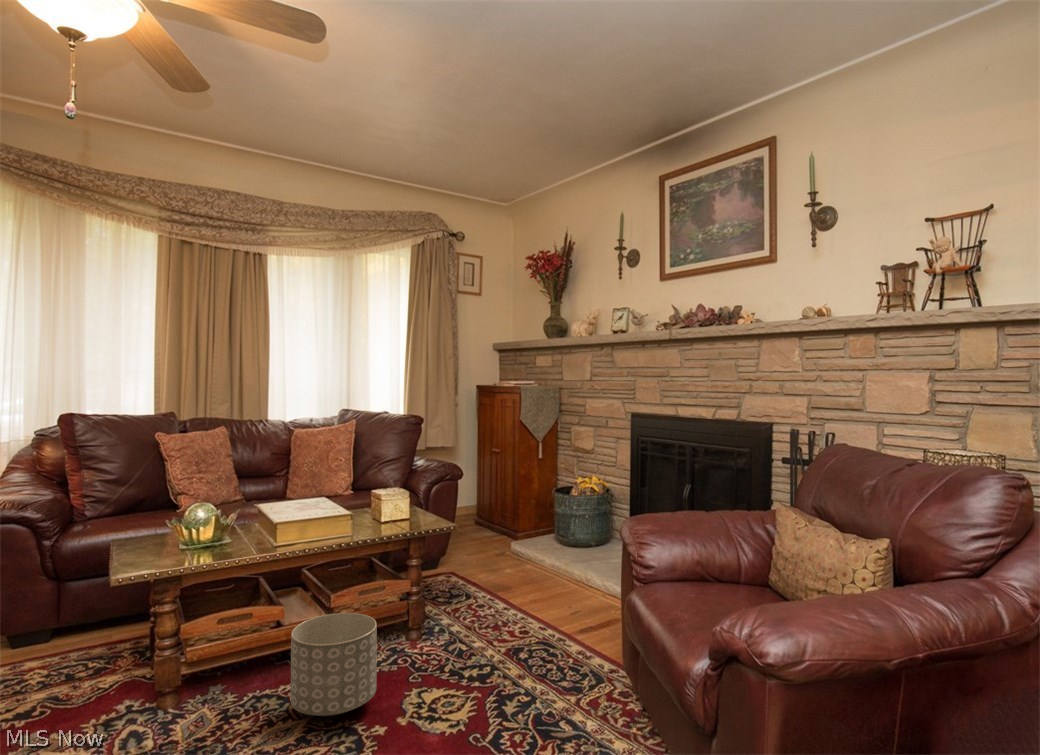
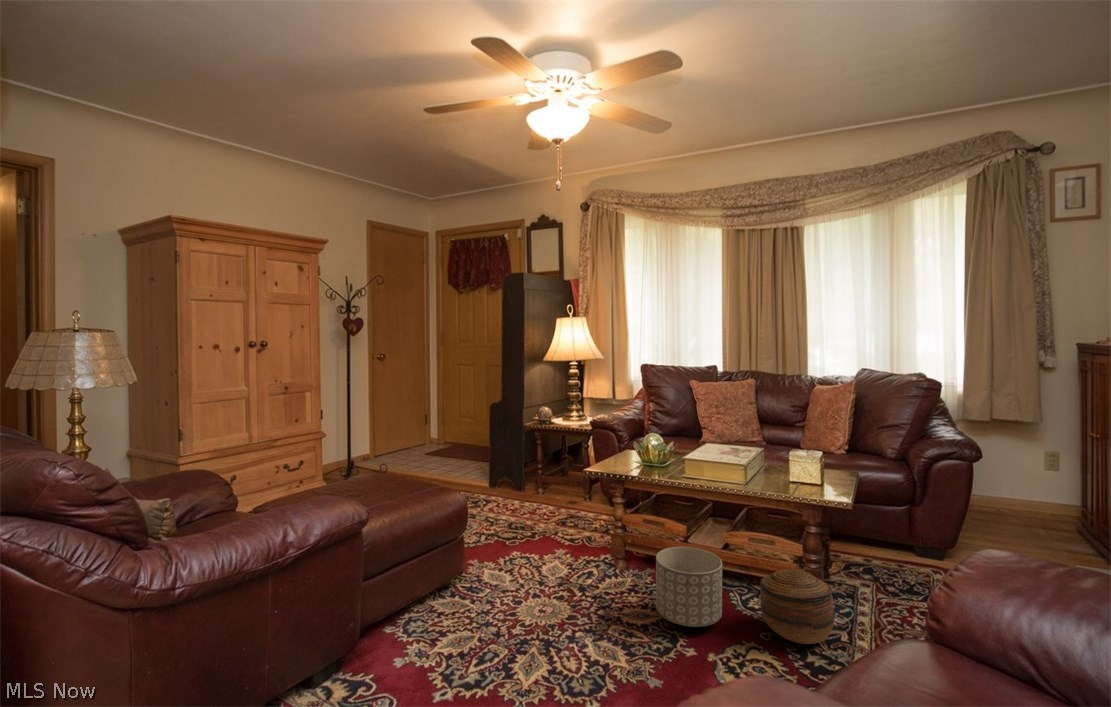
basket: none [397,595,468,670] -> present [760,569,834,644]

